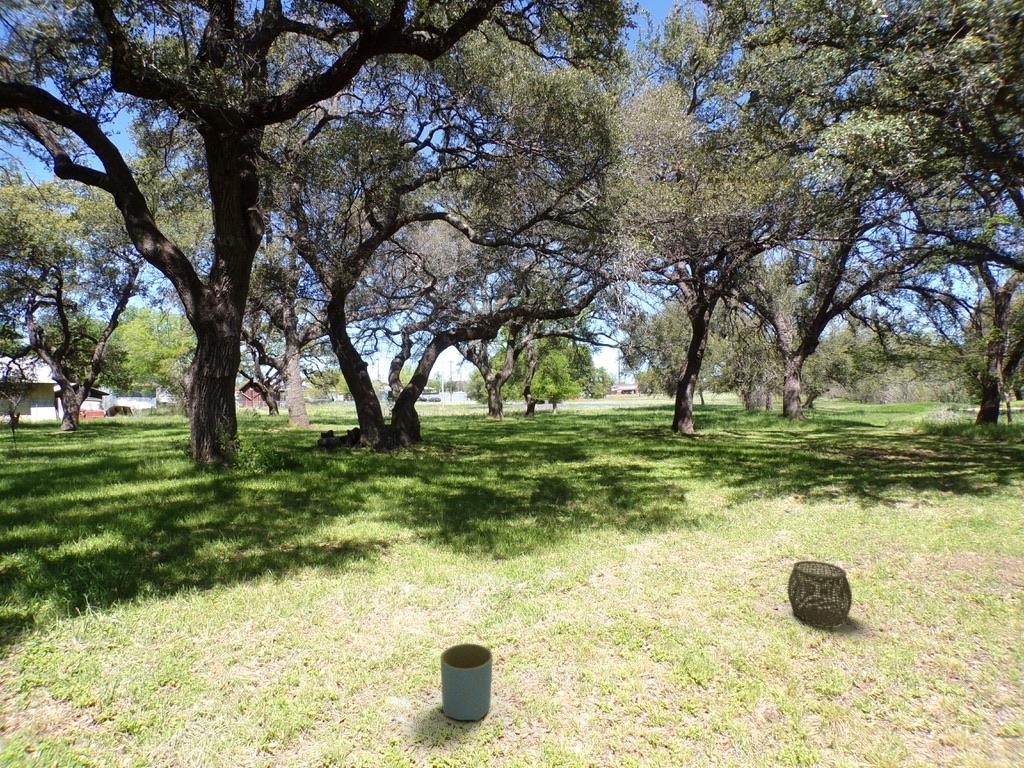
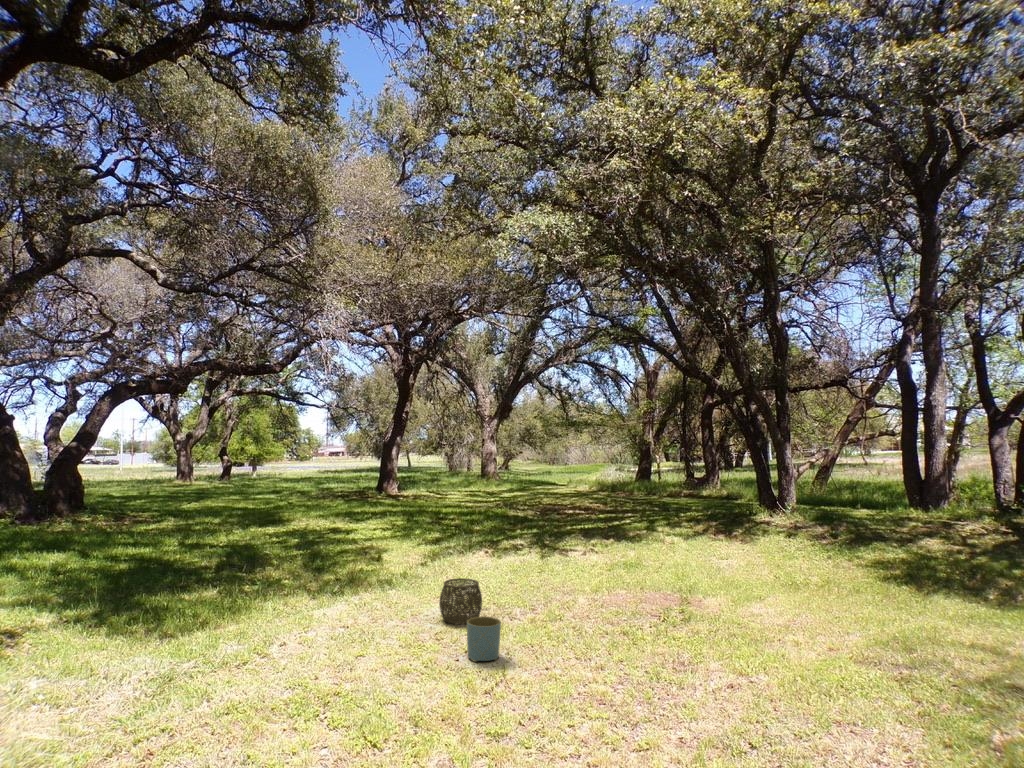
planter: present [441,644,492,721] -> present [467,617,501,662]

